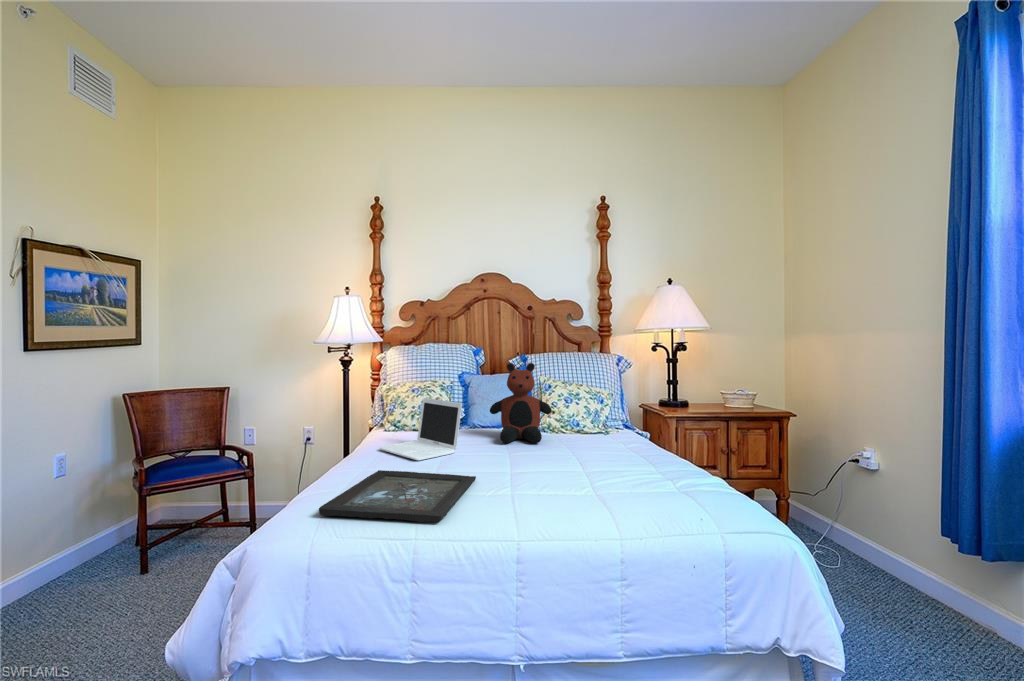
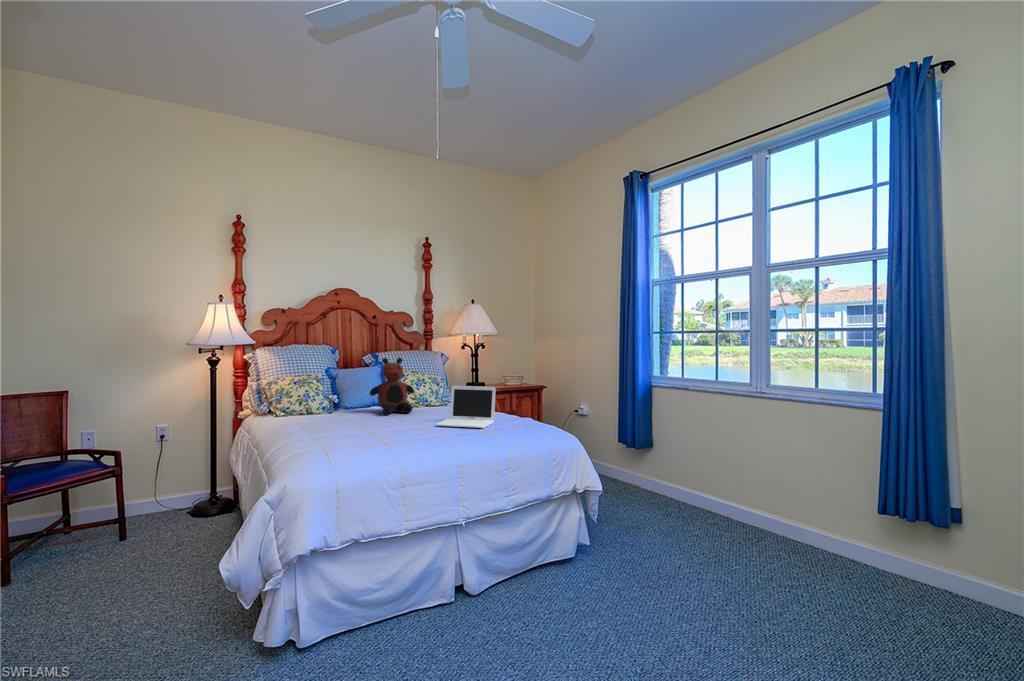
laptop: present [379,398,462,460] -> present [436,386,496,428]
tray: present [319,470,476,522] -> none [320,430,404,455]

